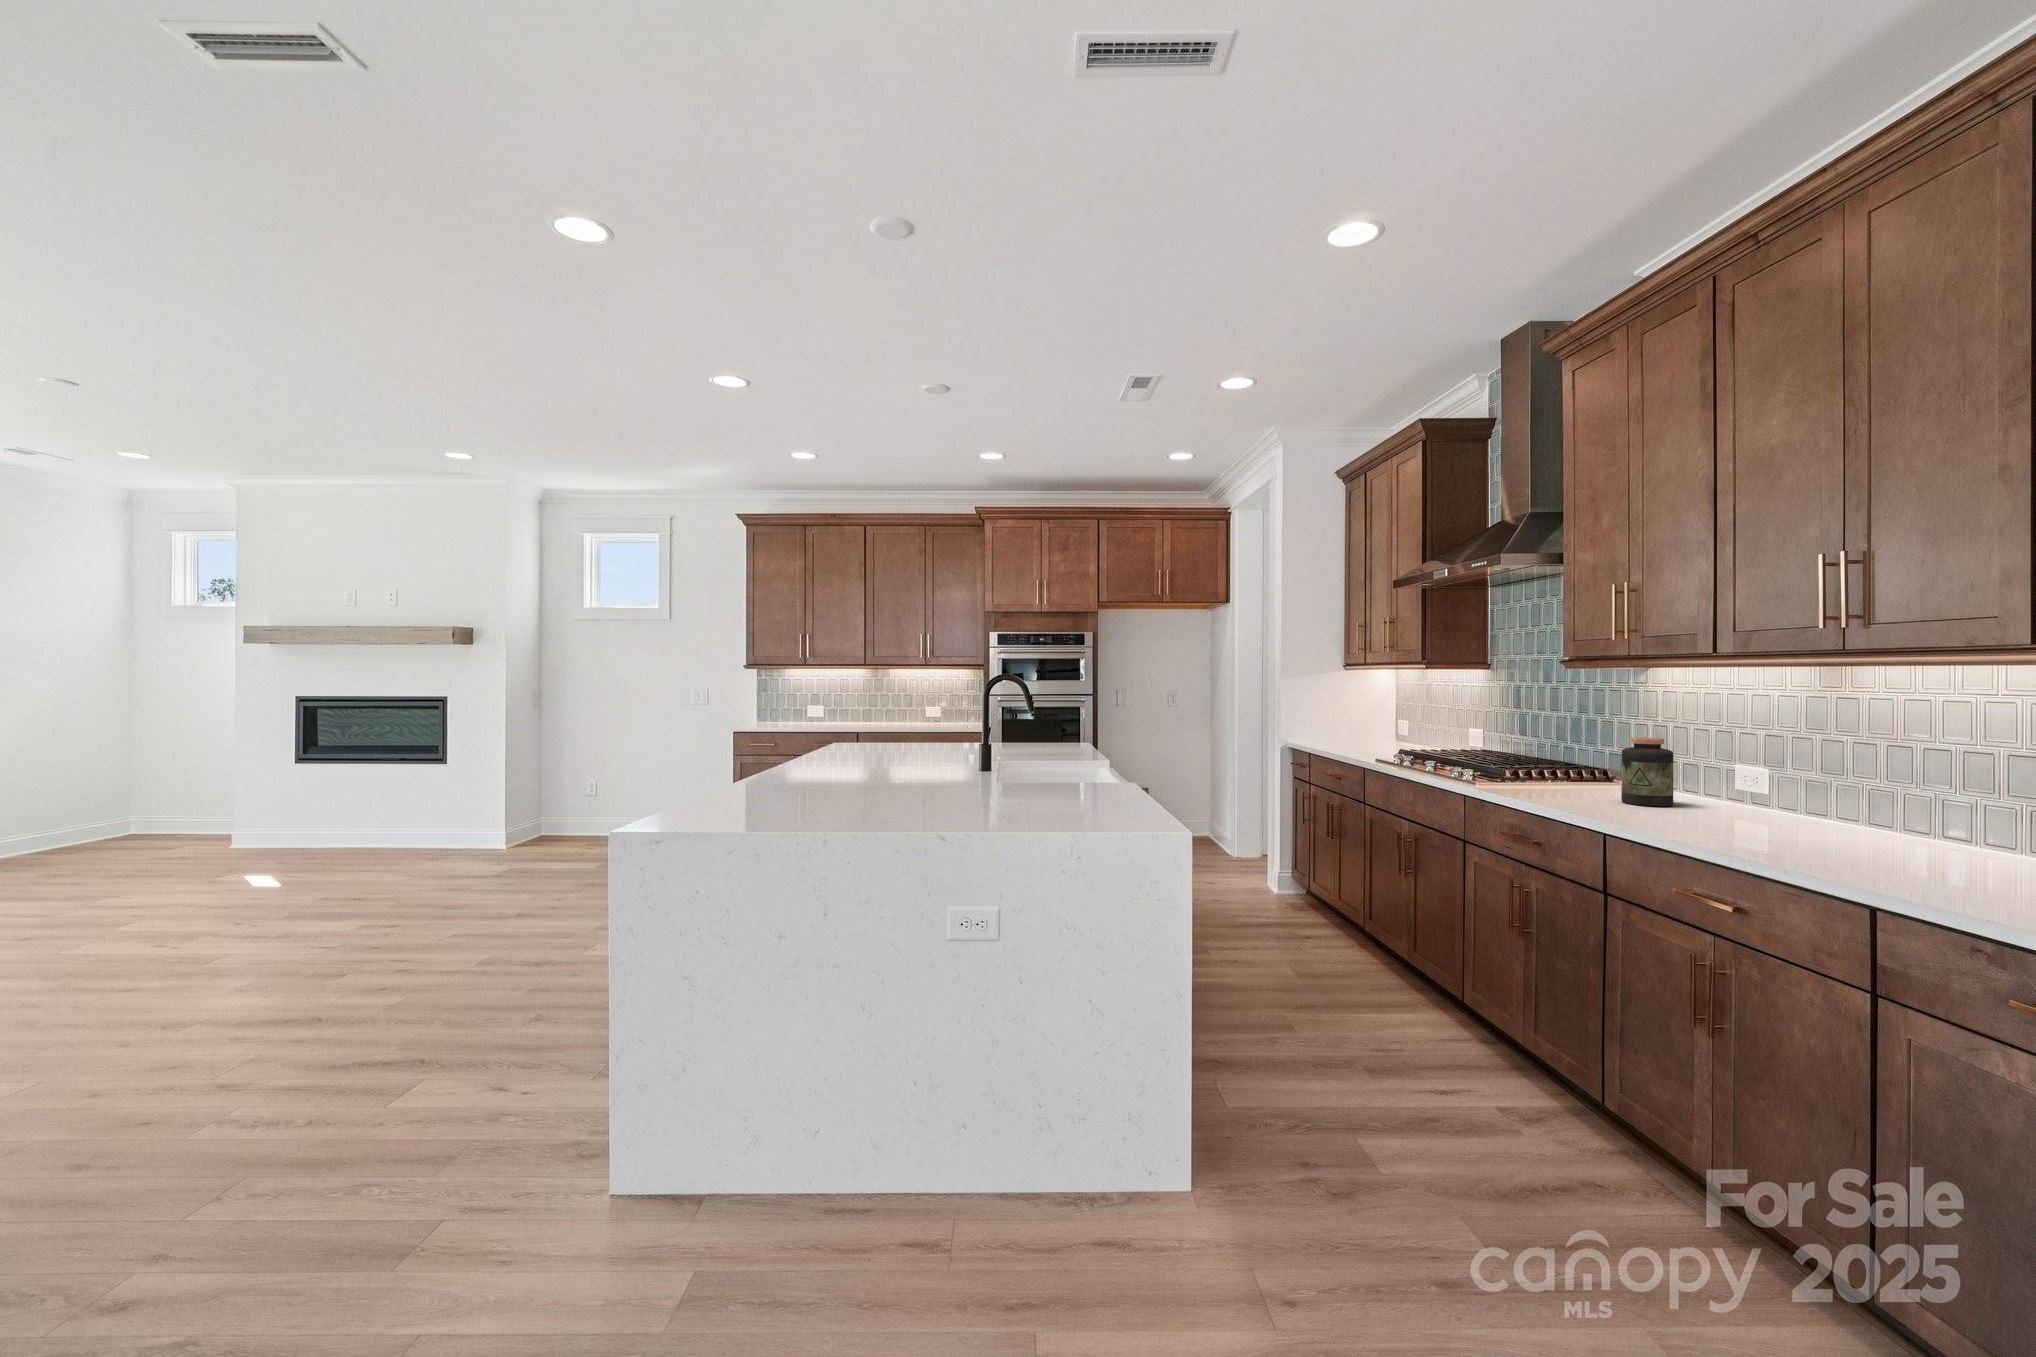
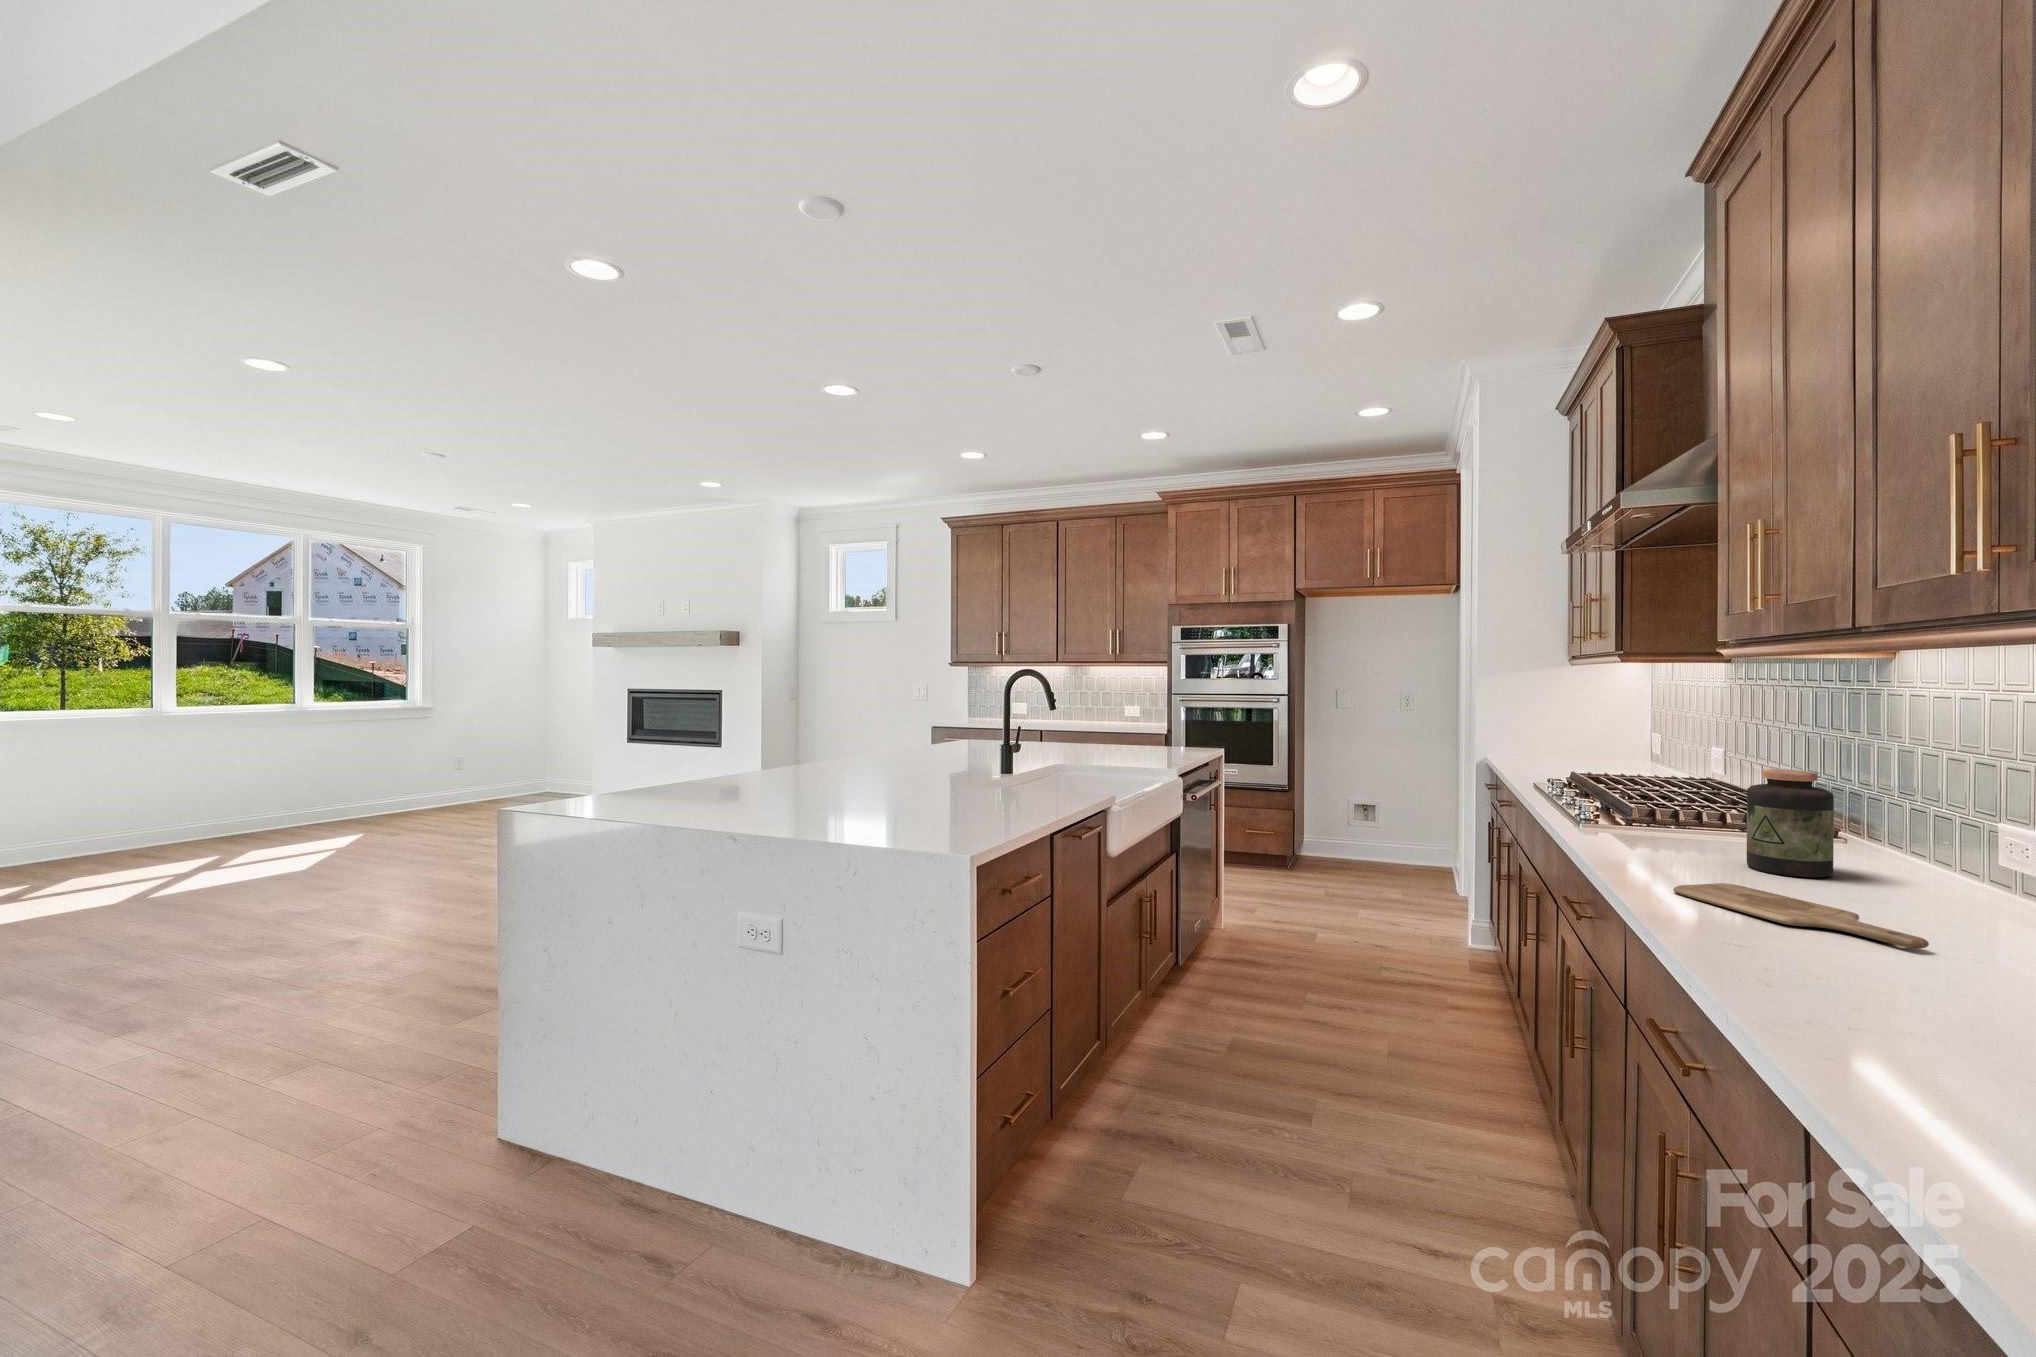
cutting board: none [1625,812,1791,836] -> present [1673,883,1929,949]

